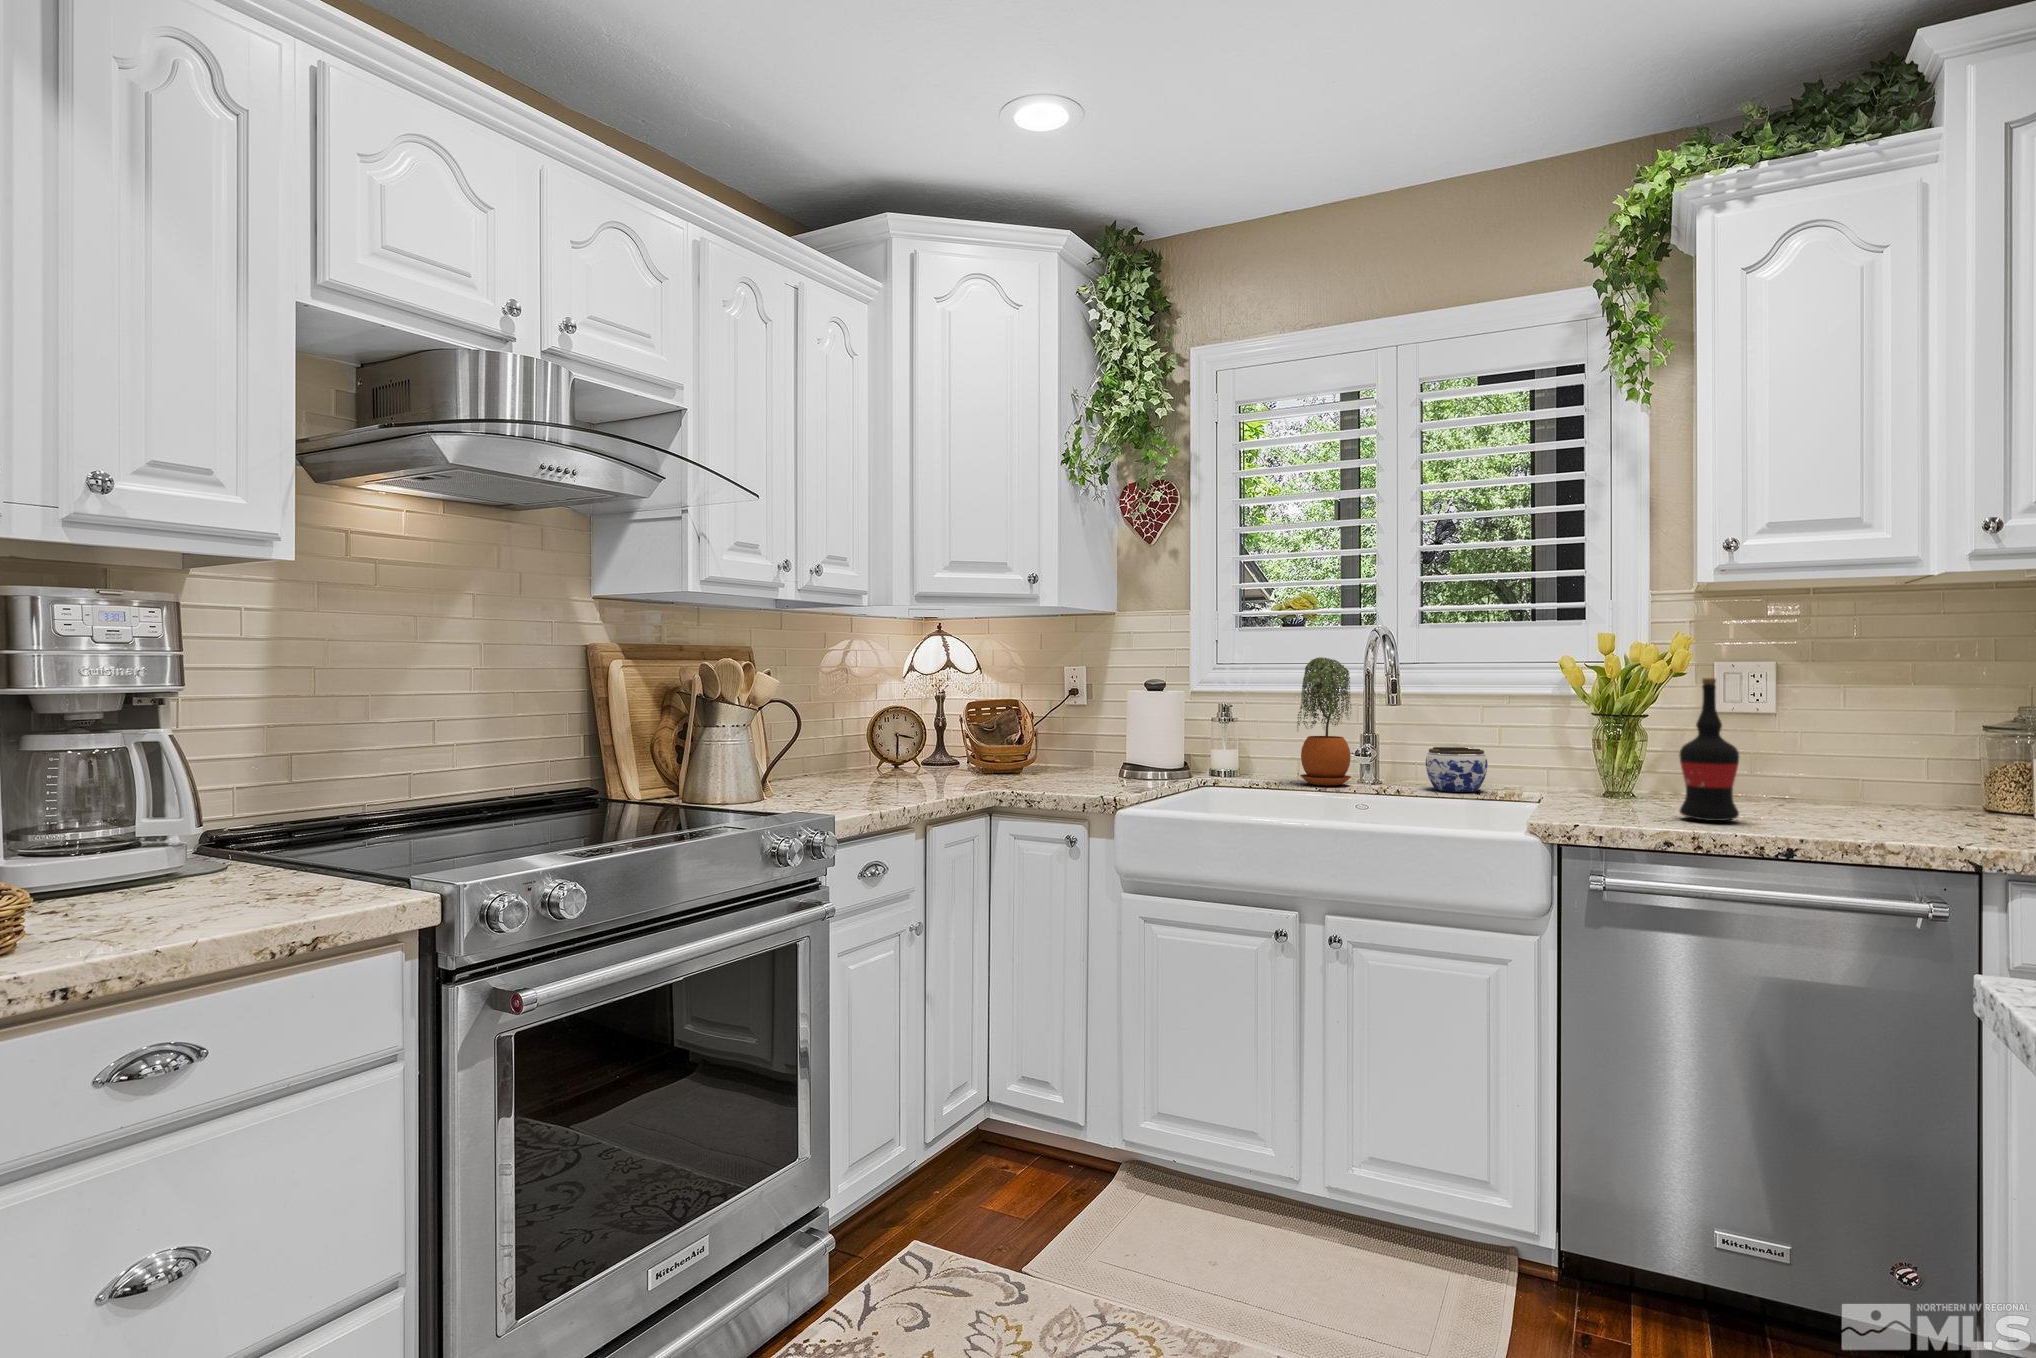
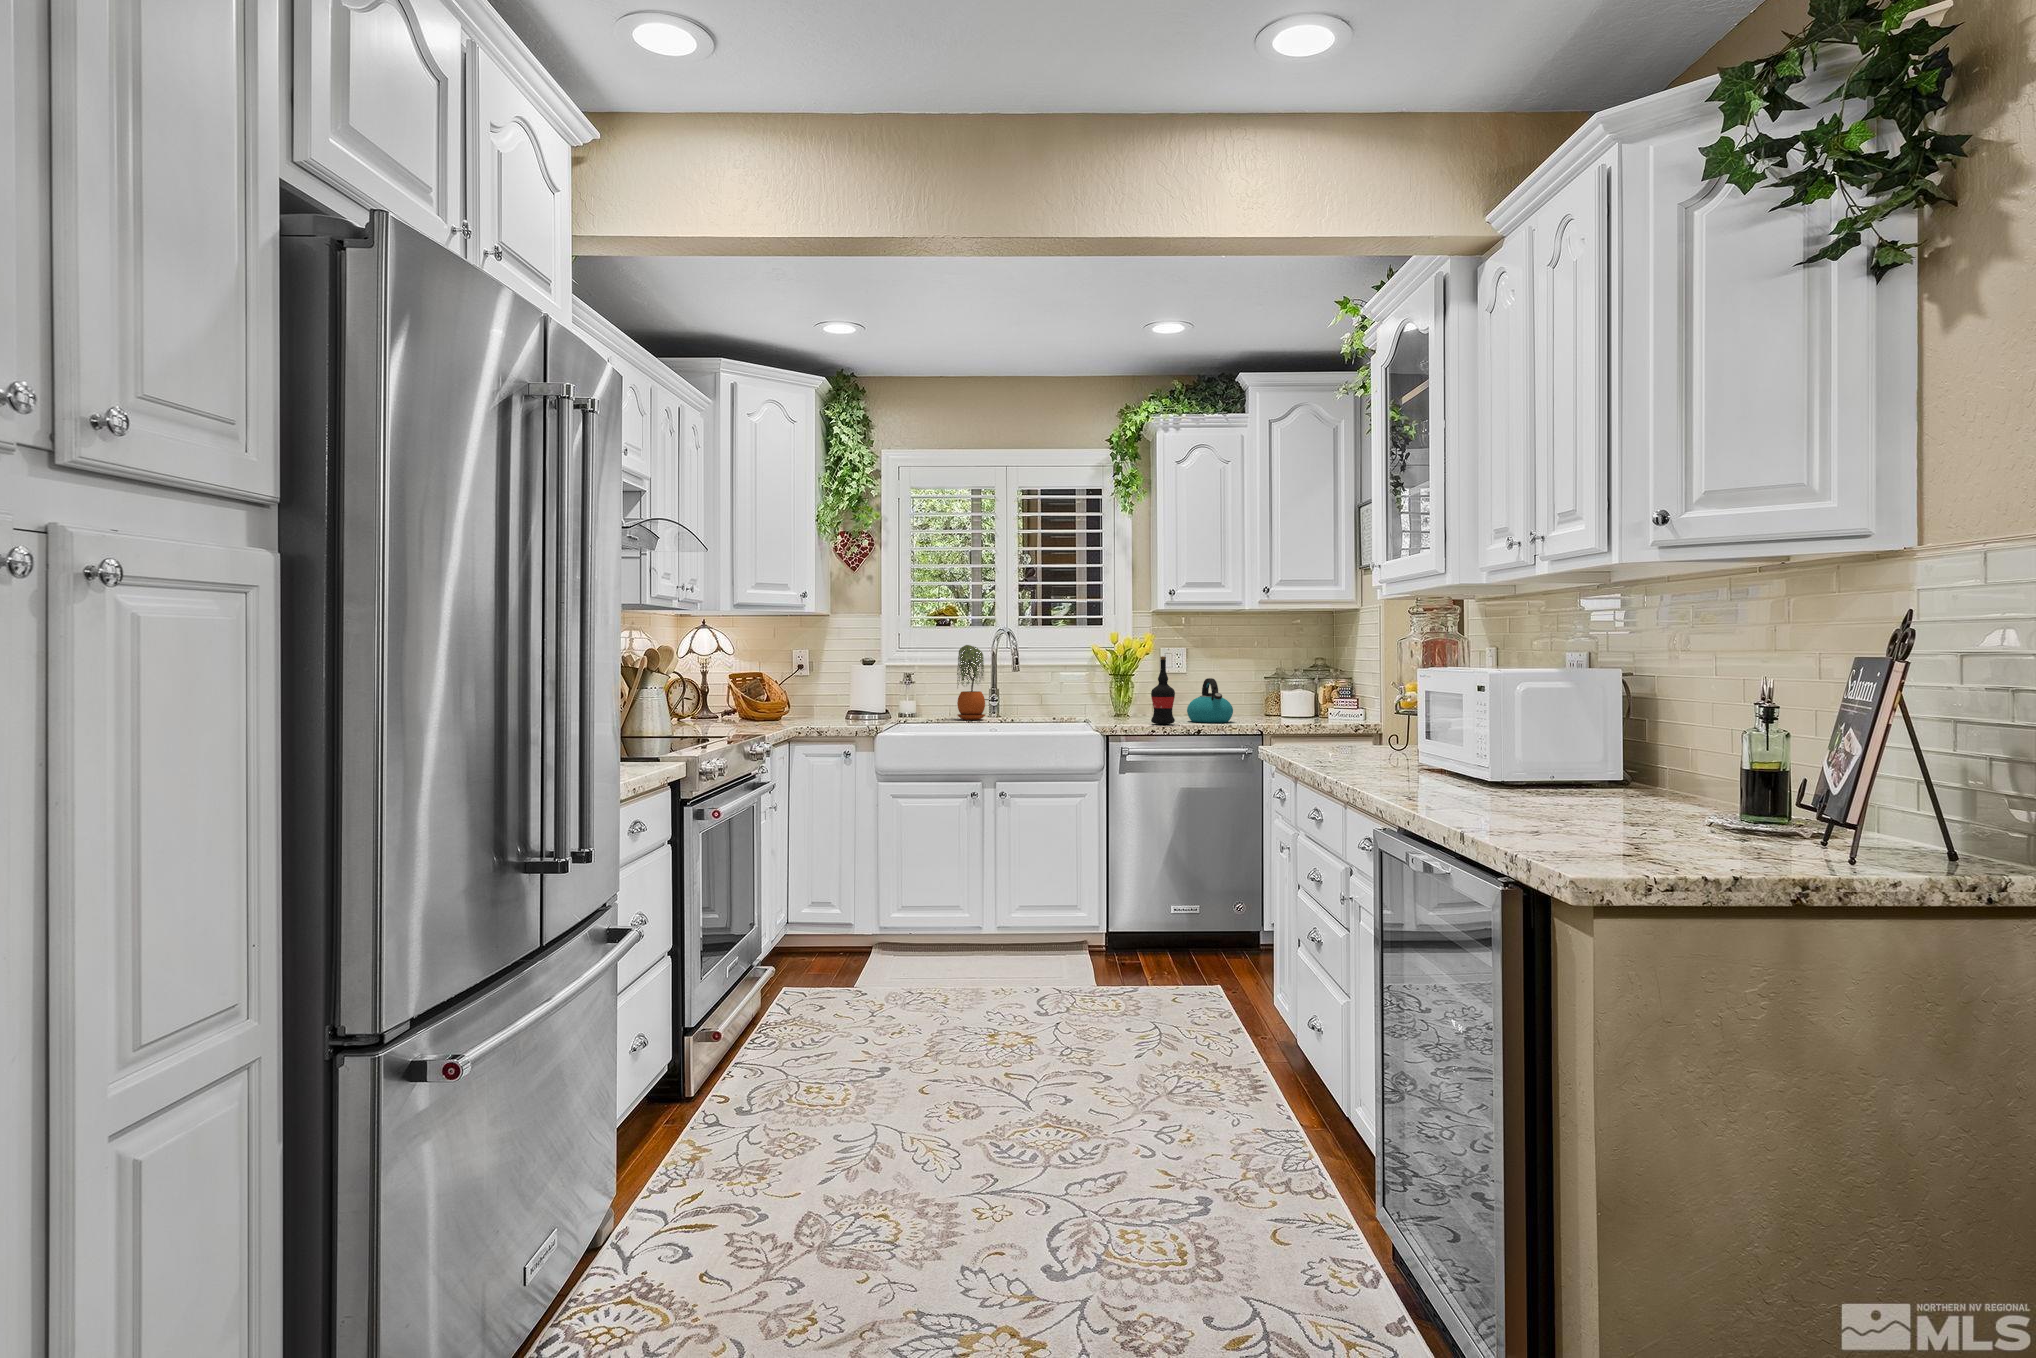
kettle: none [1777,724,1900,821] -> present [1187,678,1233,723]
jar: present [1426,747,1487,792] -> none [1025,696,1057,720]

